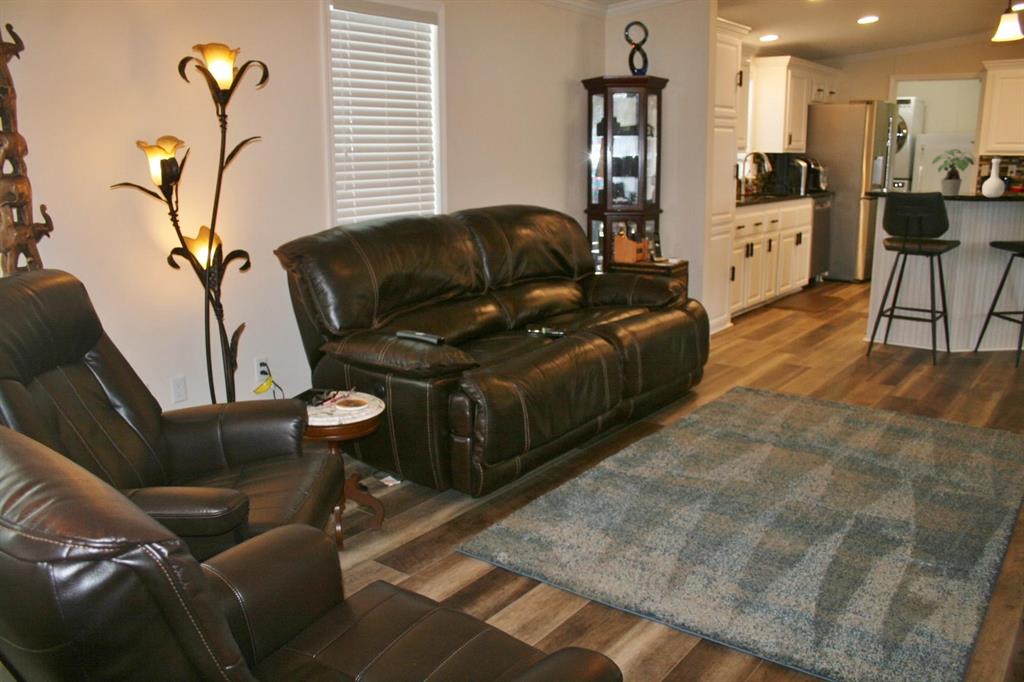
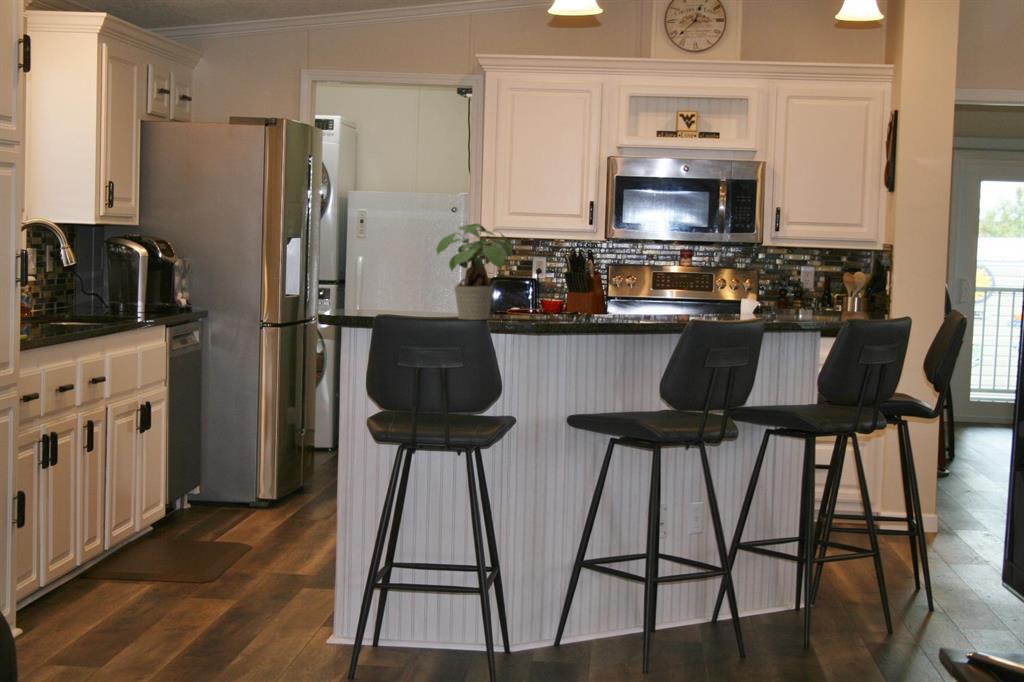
bottle: present [982,155,1005,198] -> none [540,238,580,323]

